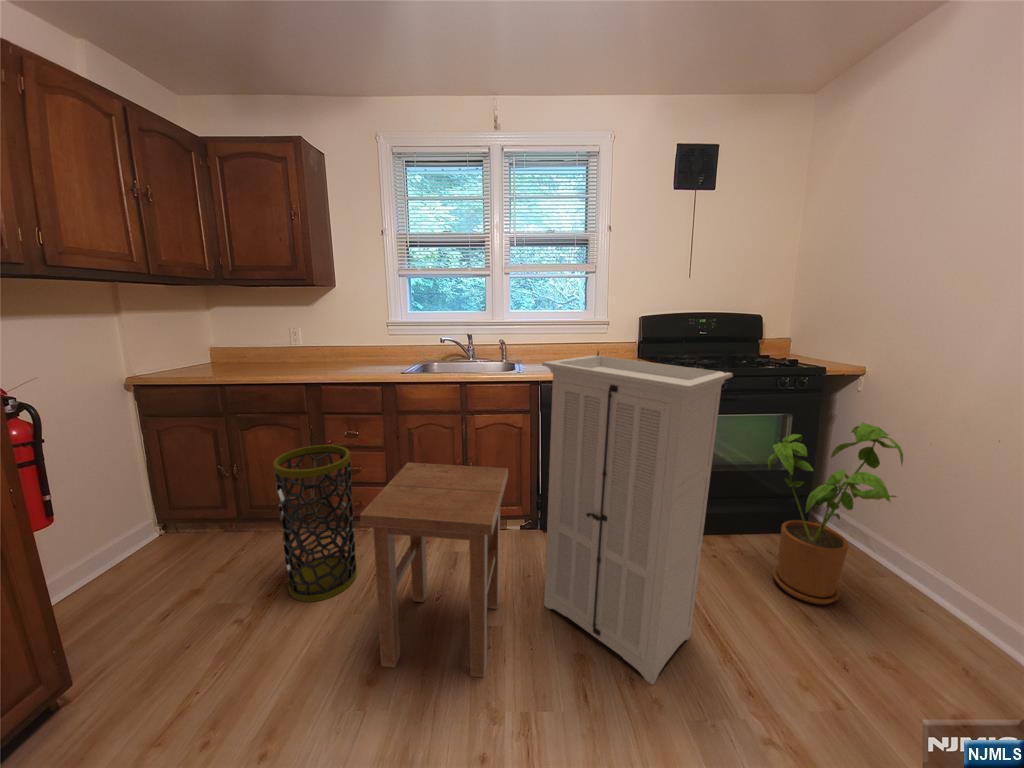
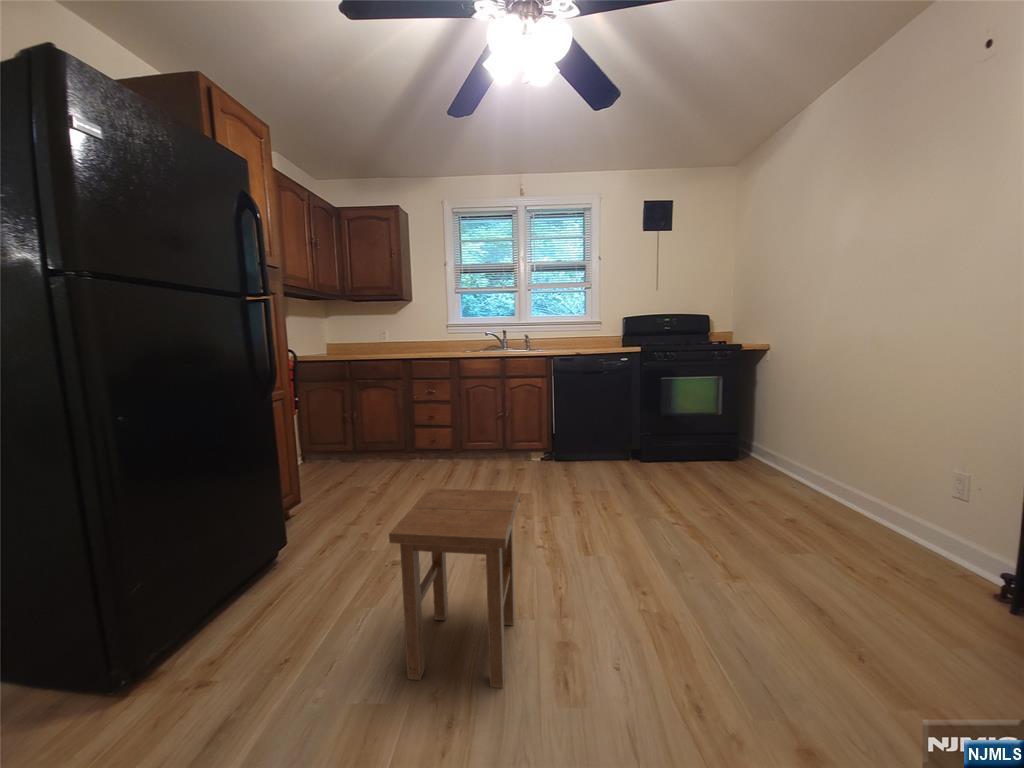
storage cabinet: present [542,351,733,685] -> none [546,383,713,693]
house plant: present [768,423,903,604] -> none [760,439,882,615]
trash can: present [273,445,357,602] -> none [310,475,383,622]

